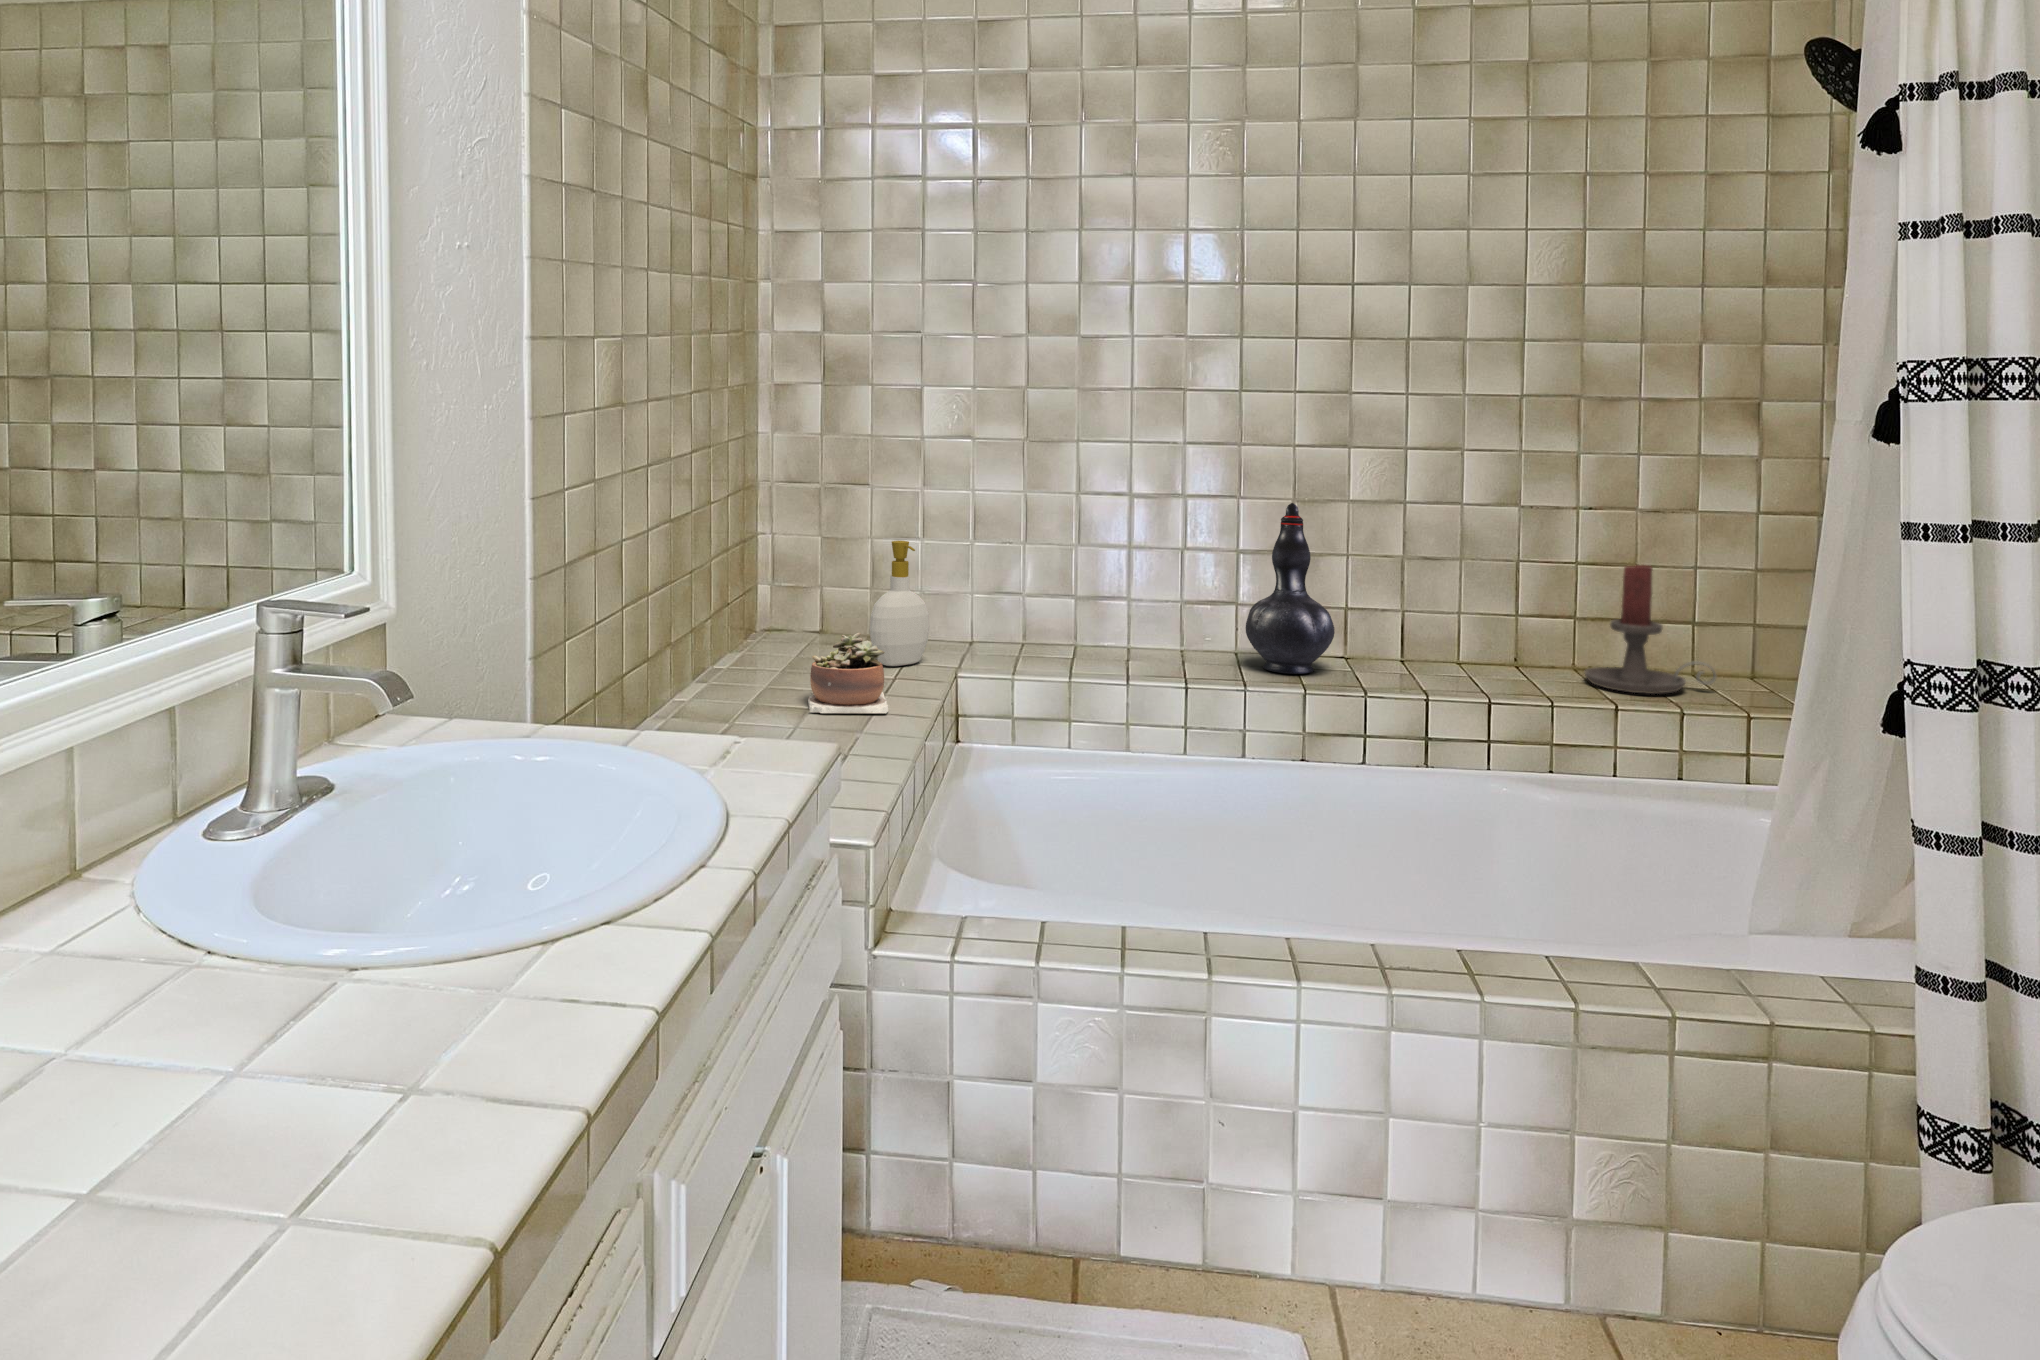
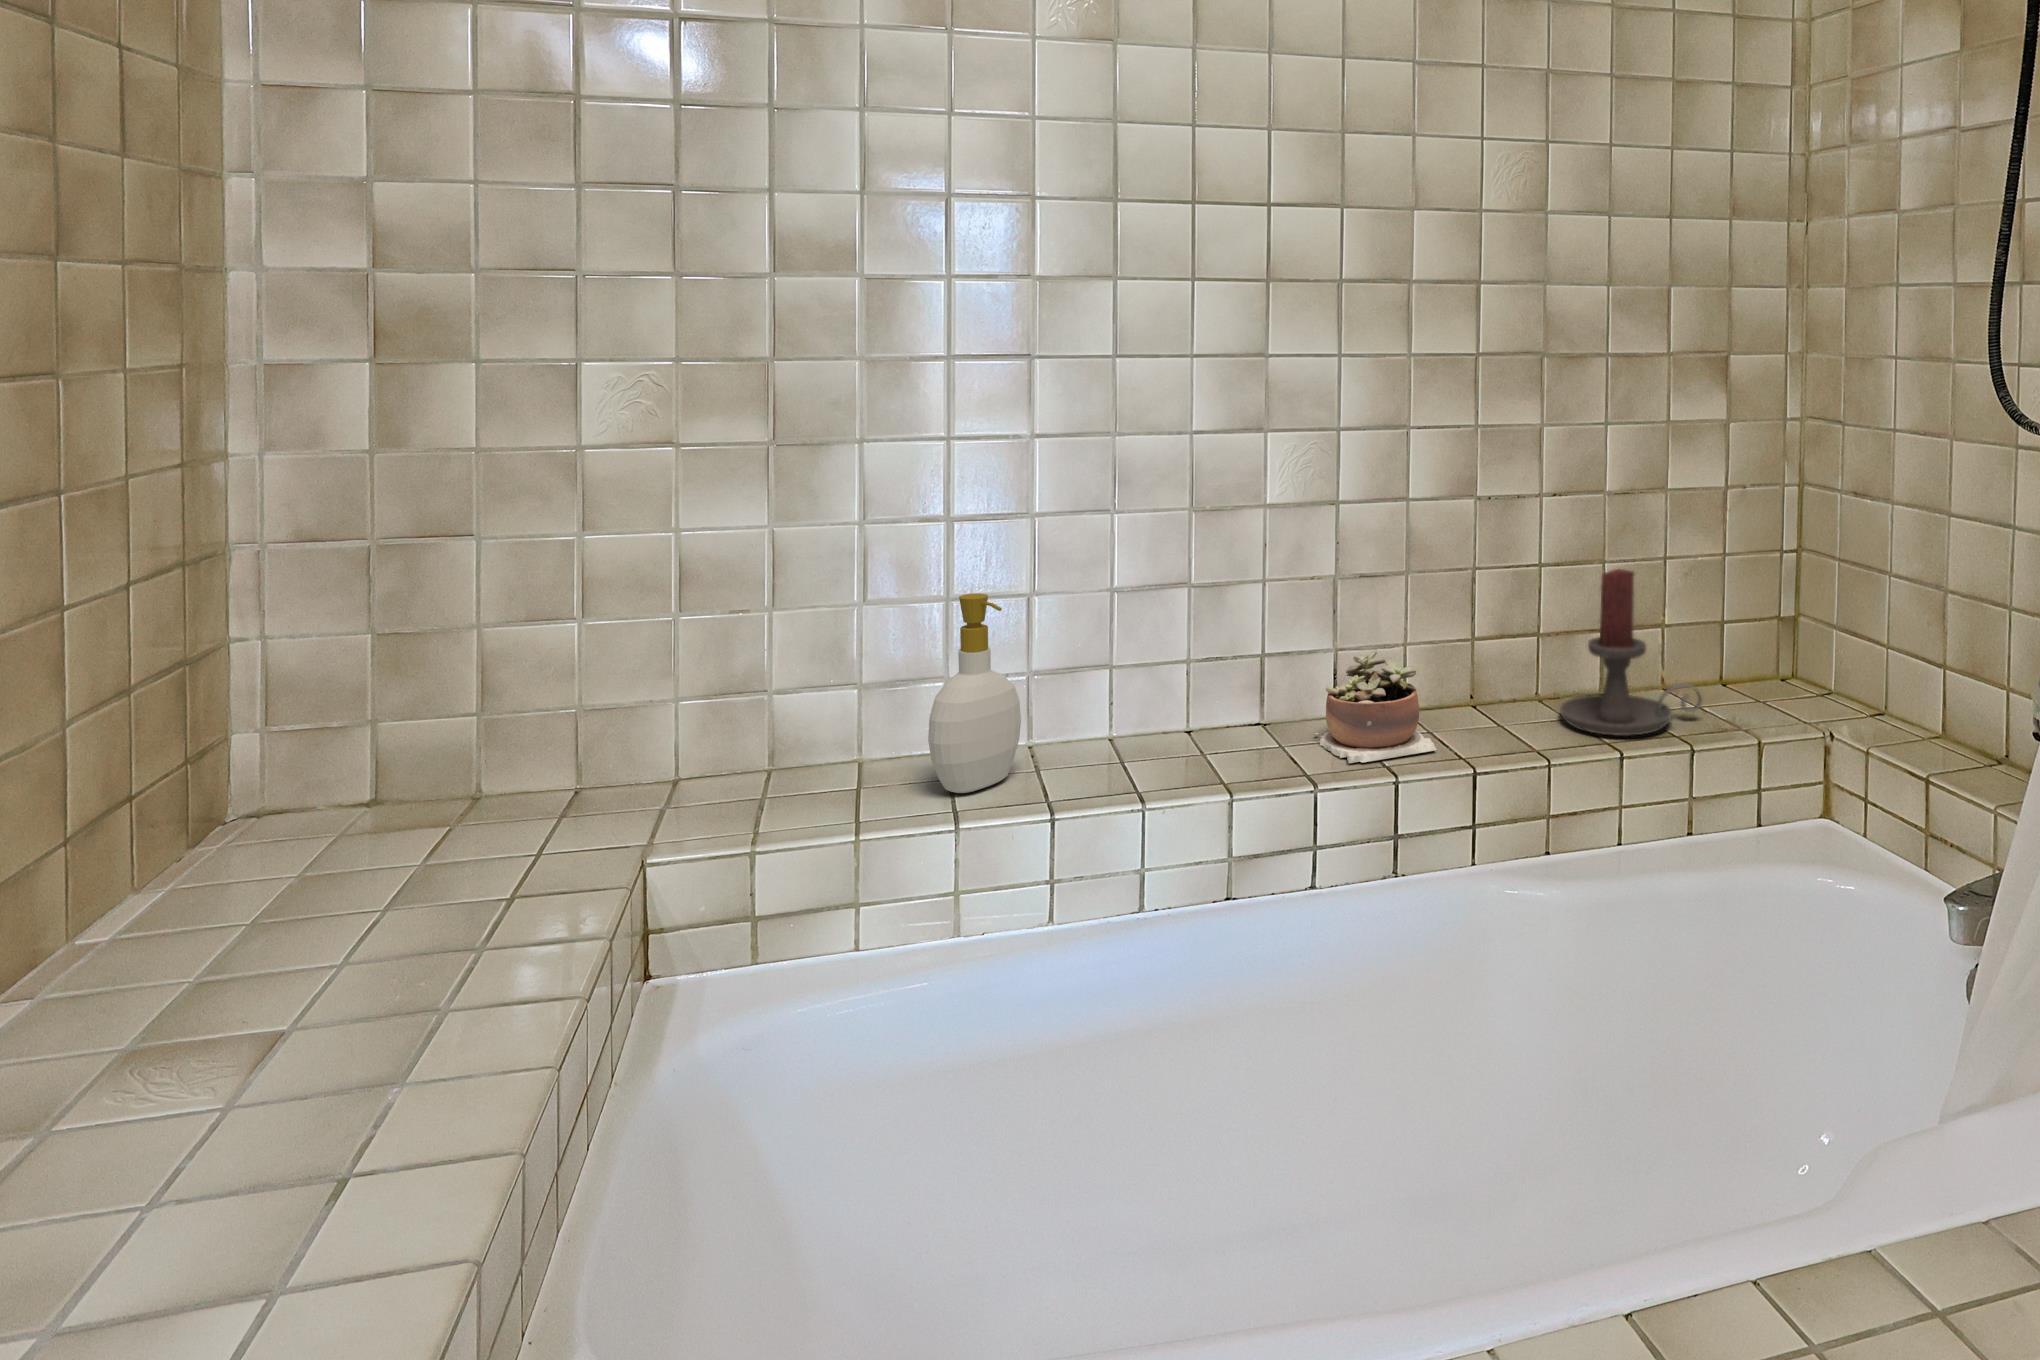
decorative vase: present [1246,503,1335,674] -> none [1137,518,1261,769]
soap bottle: present [870,541,930,666] -> present [928,593,1021,793]
succulent plant: present [808,633,889,713] -> present [1314,651,1437,763]

